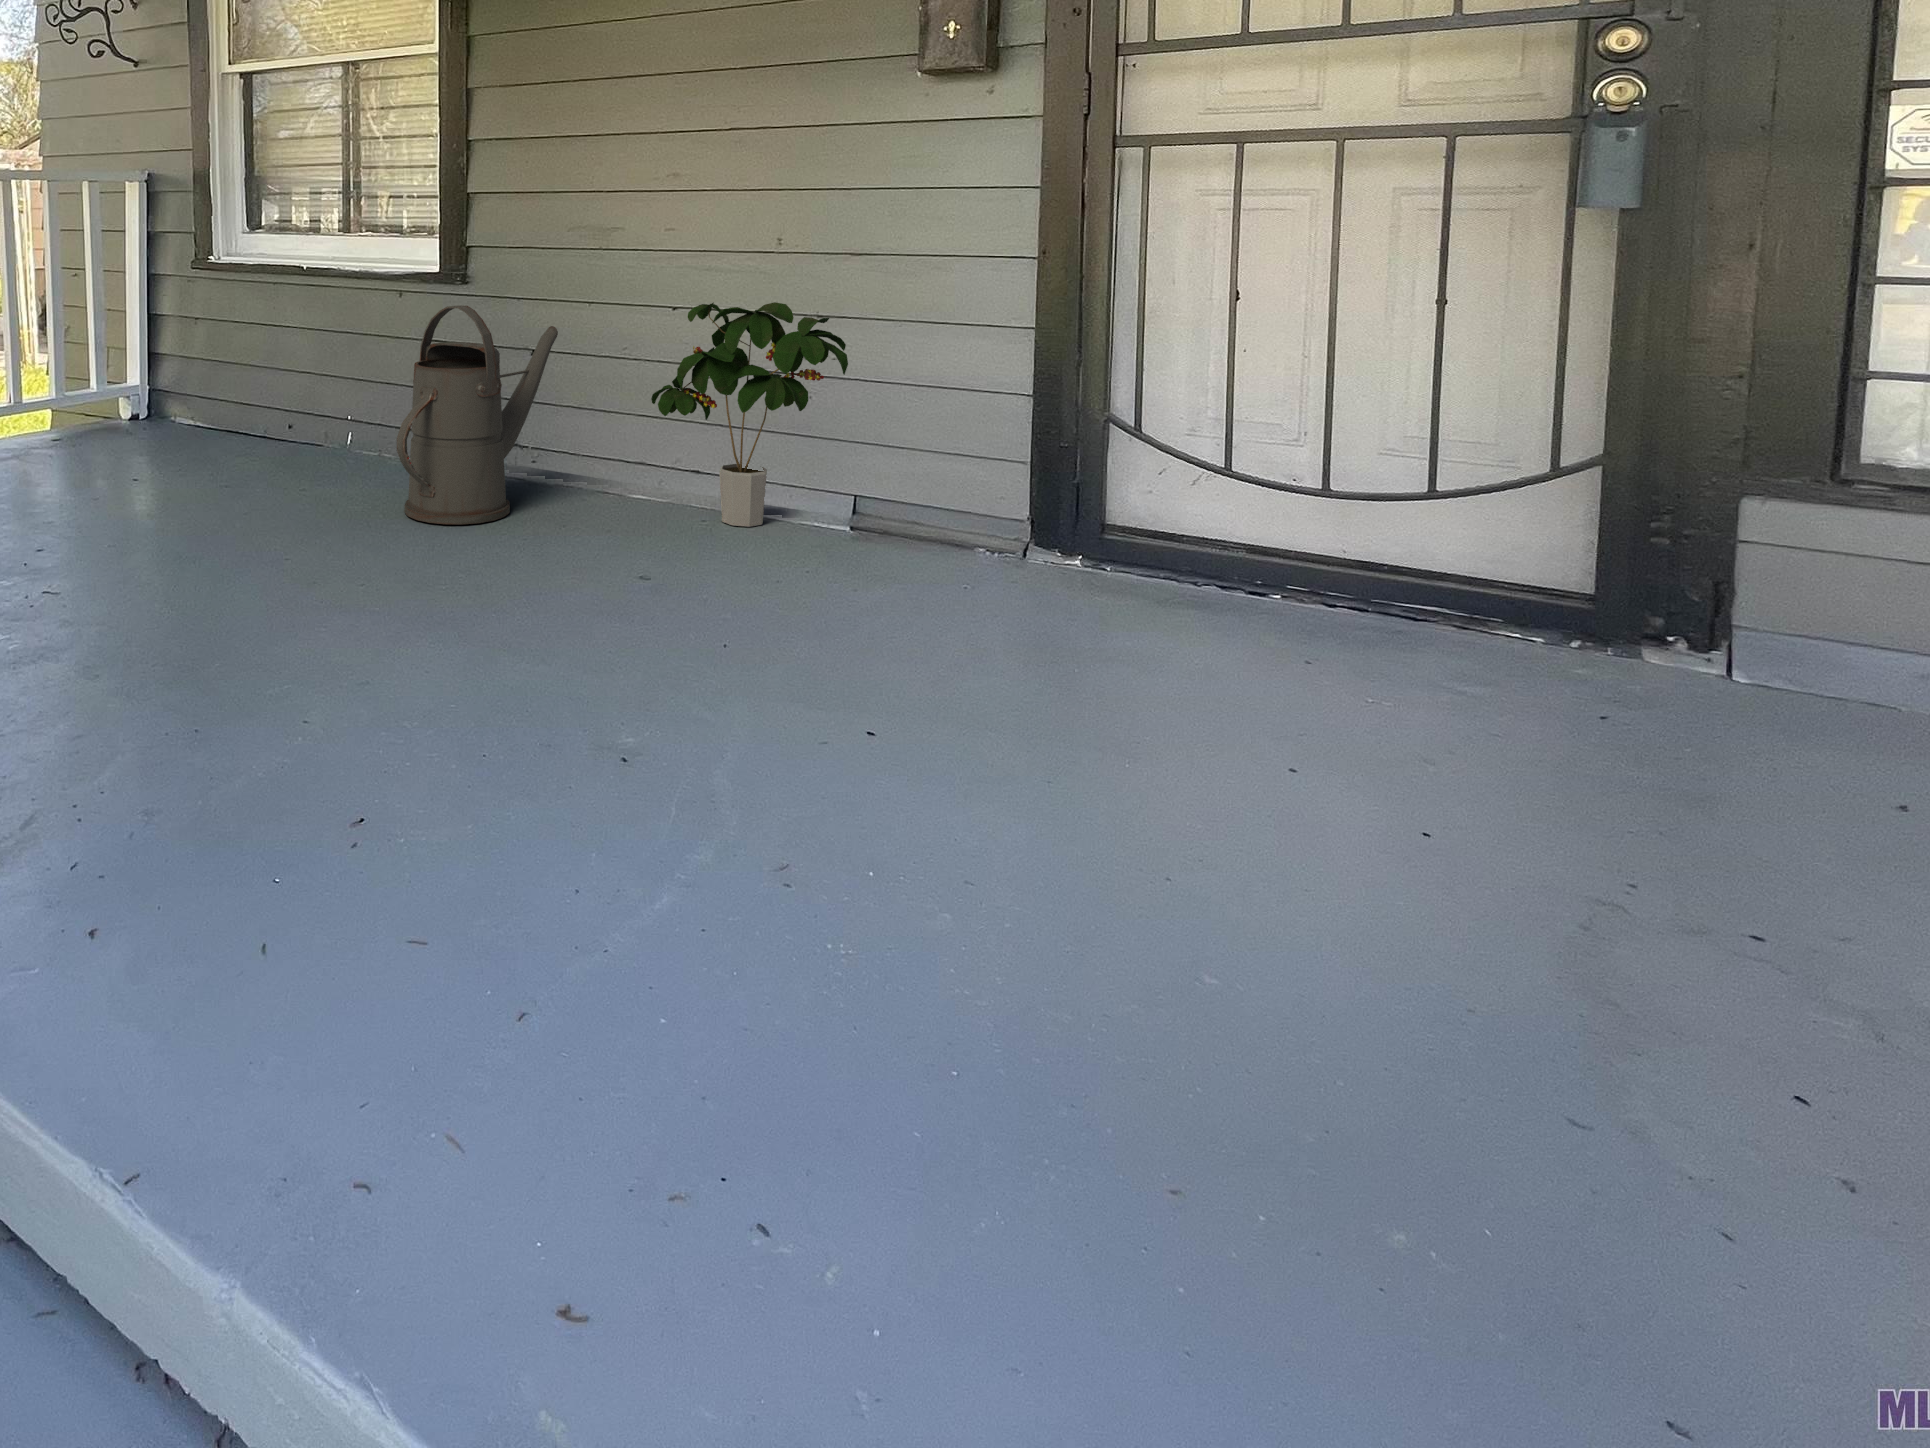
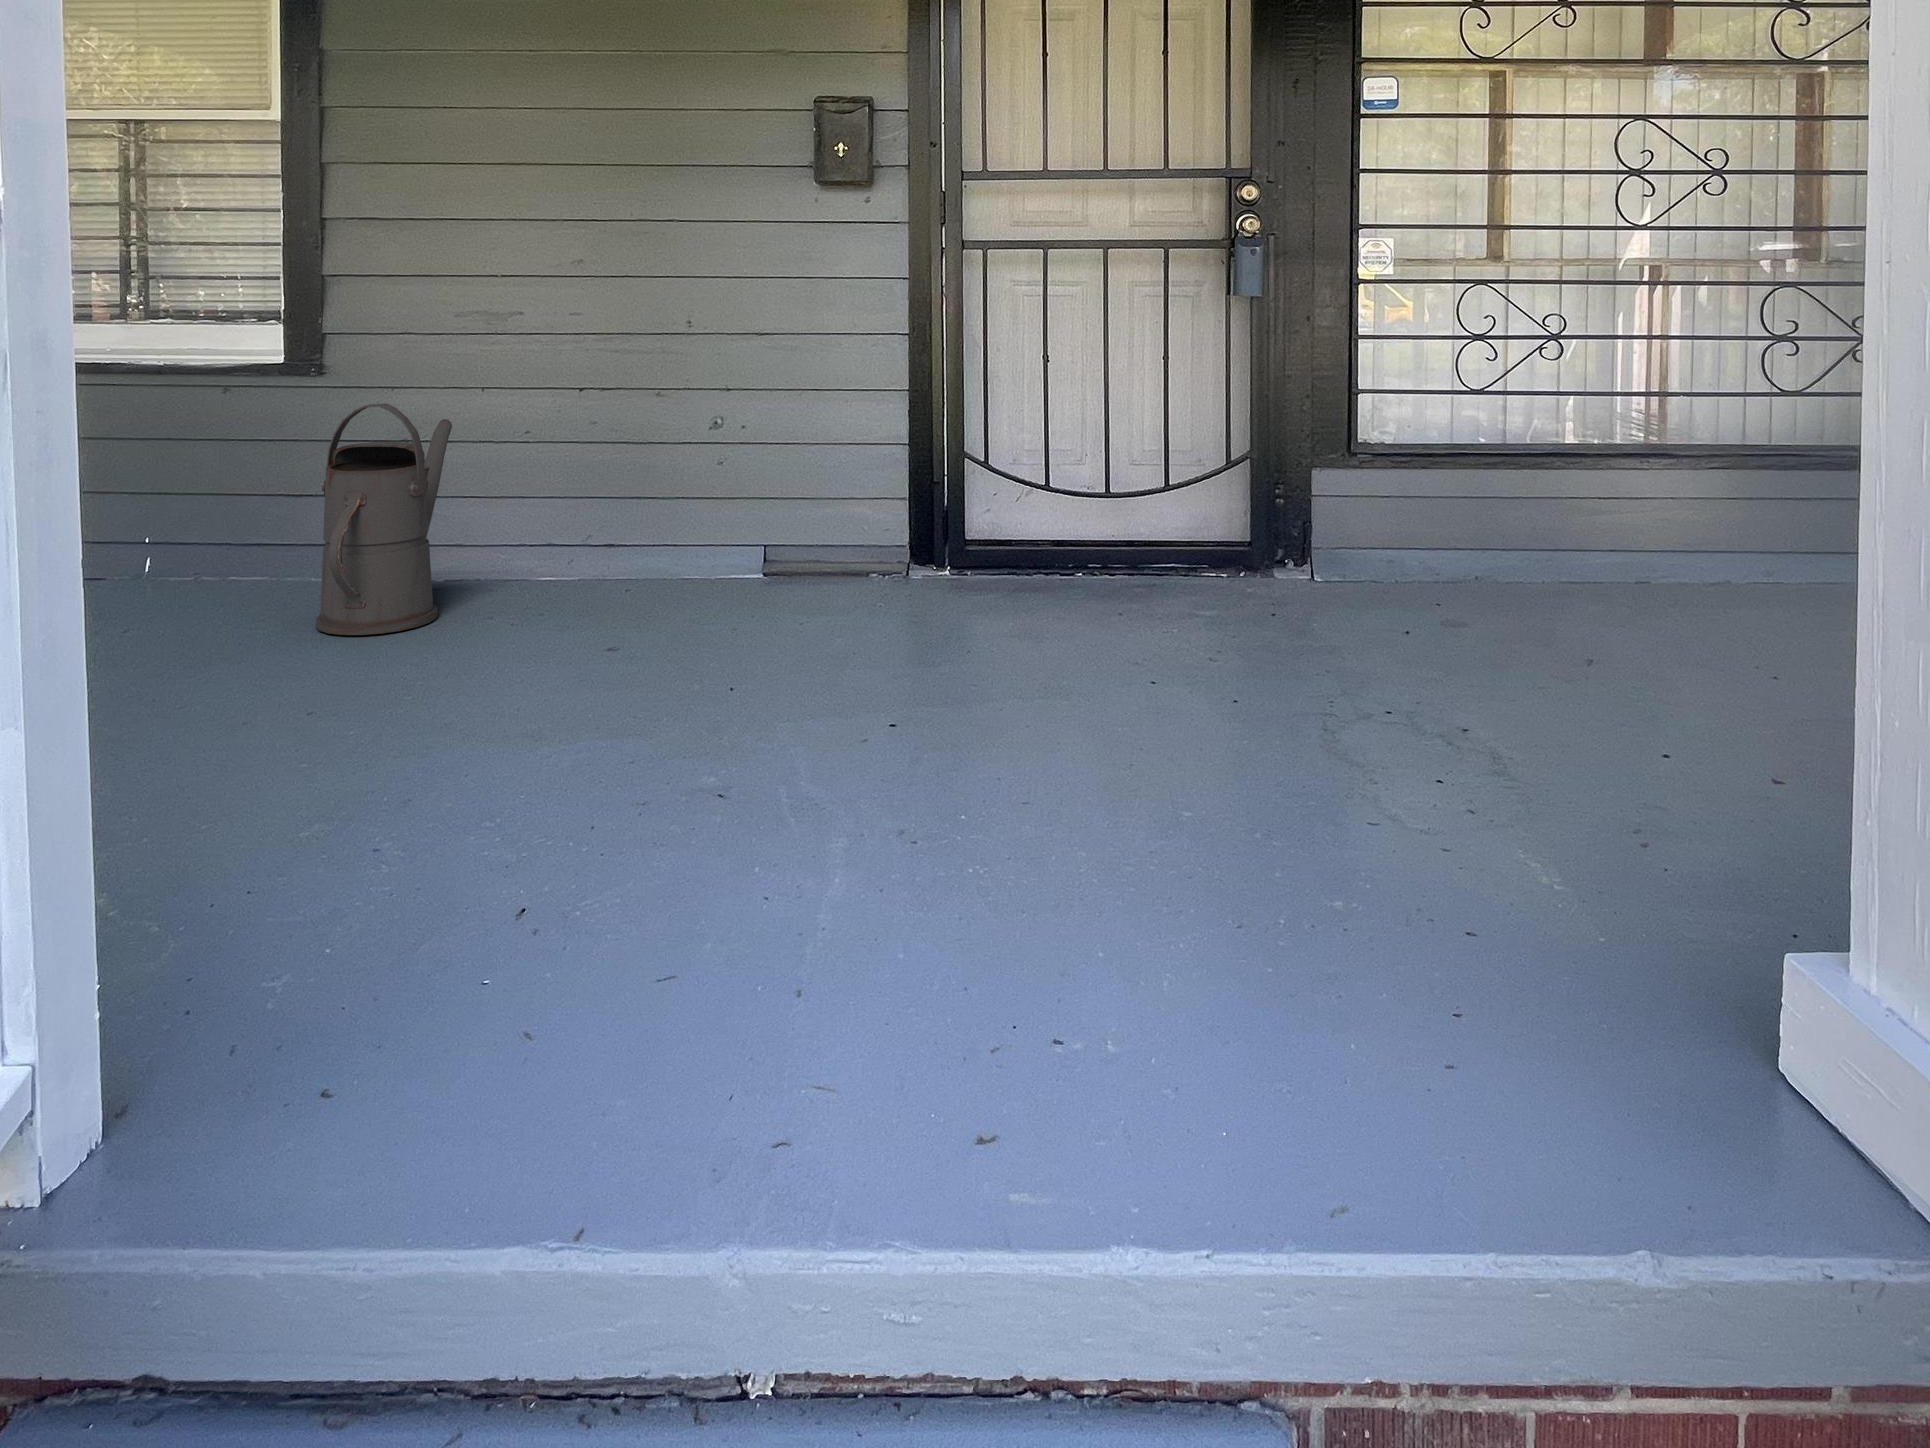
potted plant: present [651,302,848,527] -> none [573,383,764,592]

